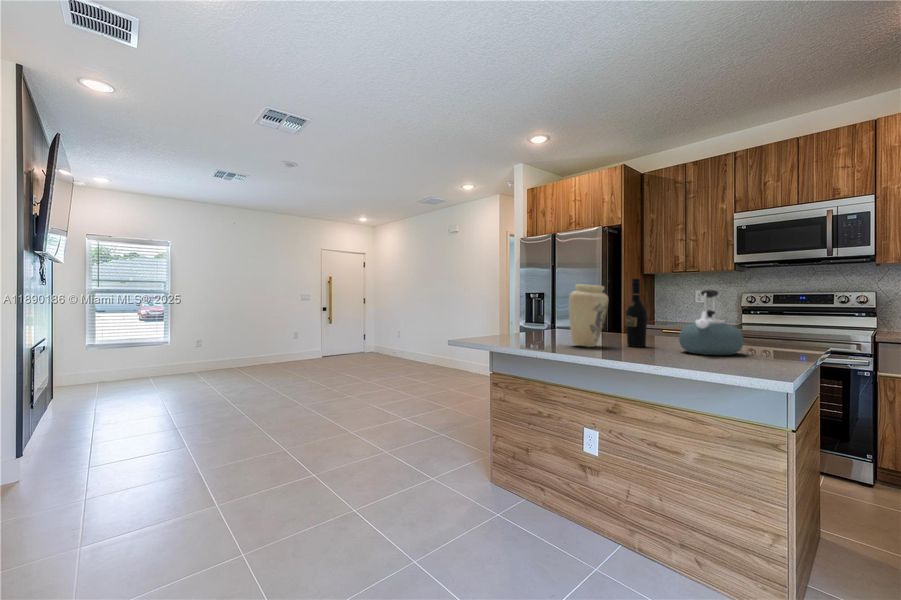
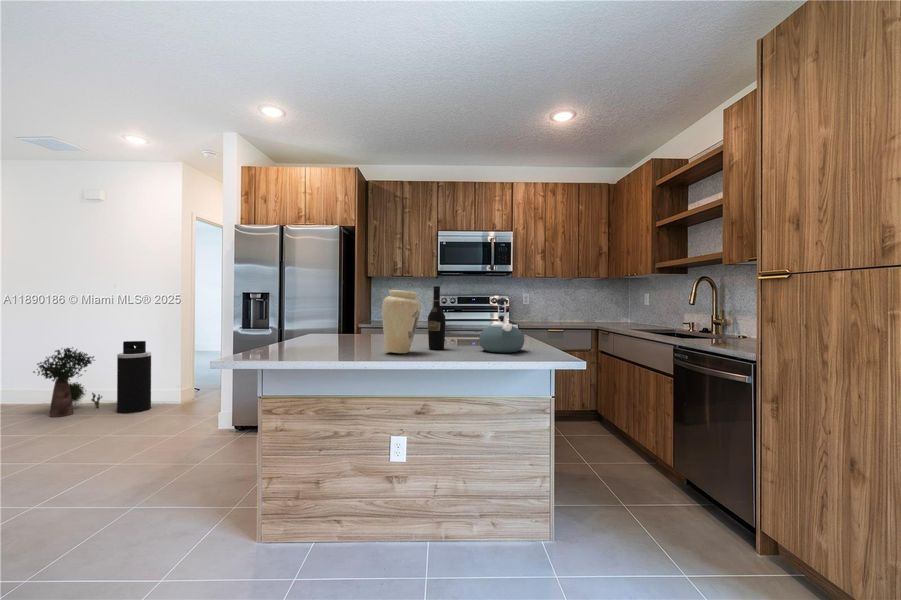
trash can: none [460,332,479,385] -> present [117,341,151,414]
potted plant: none [419,334,454,380] -> present [33,348,102,417]

